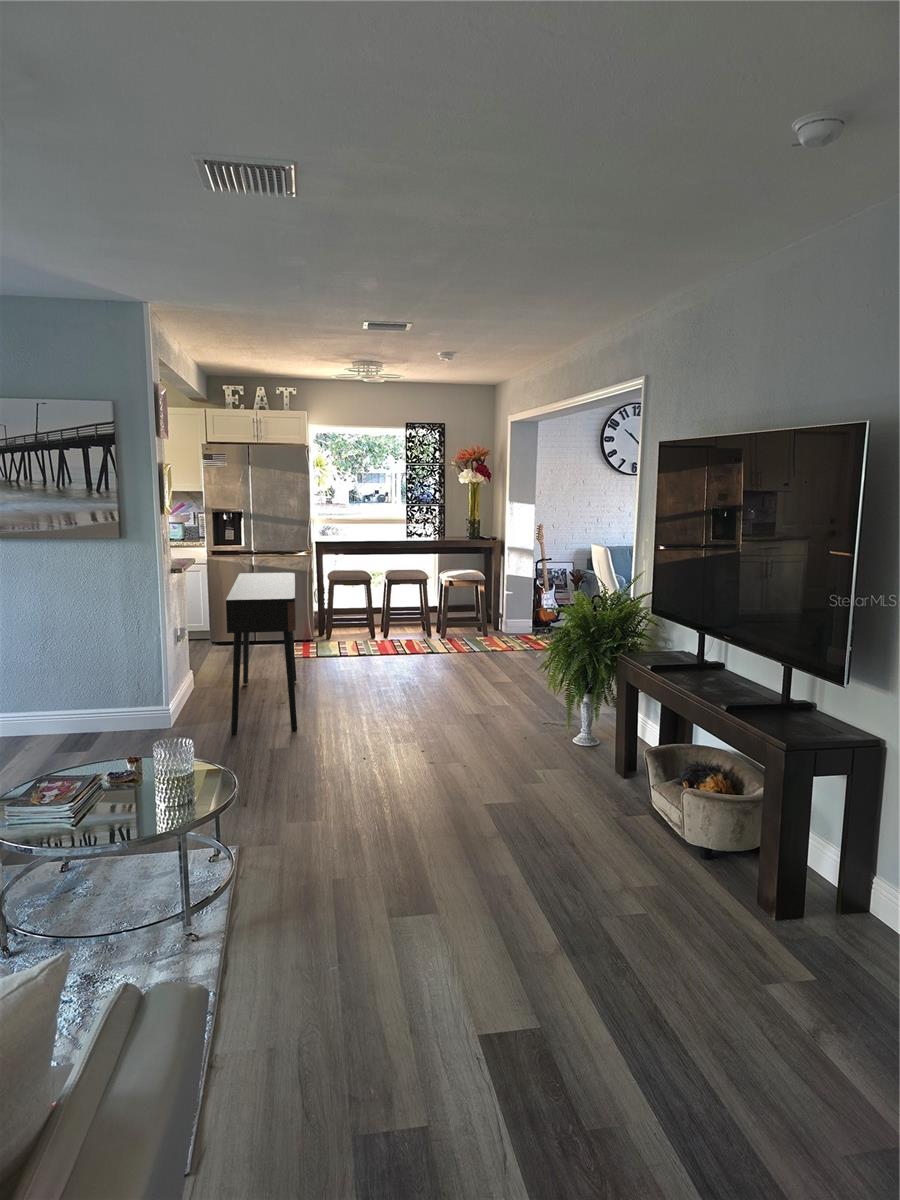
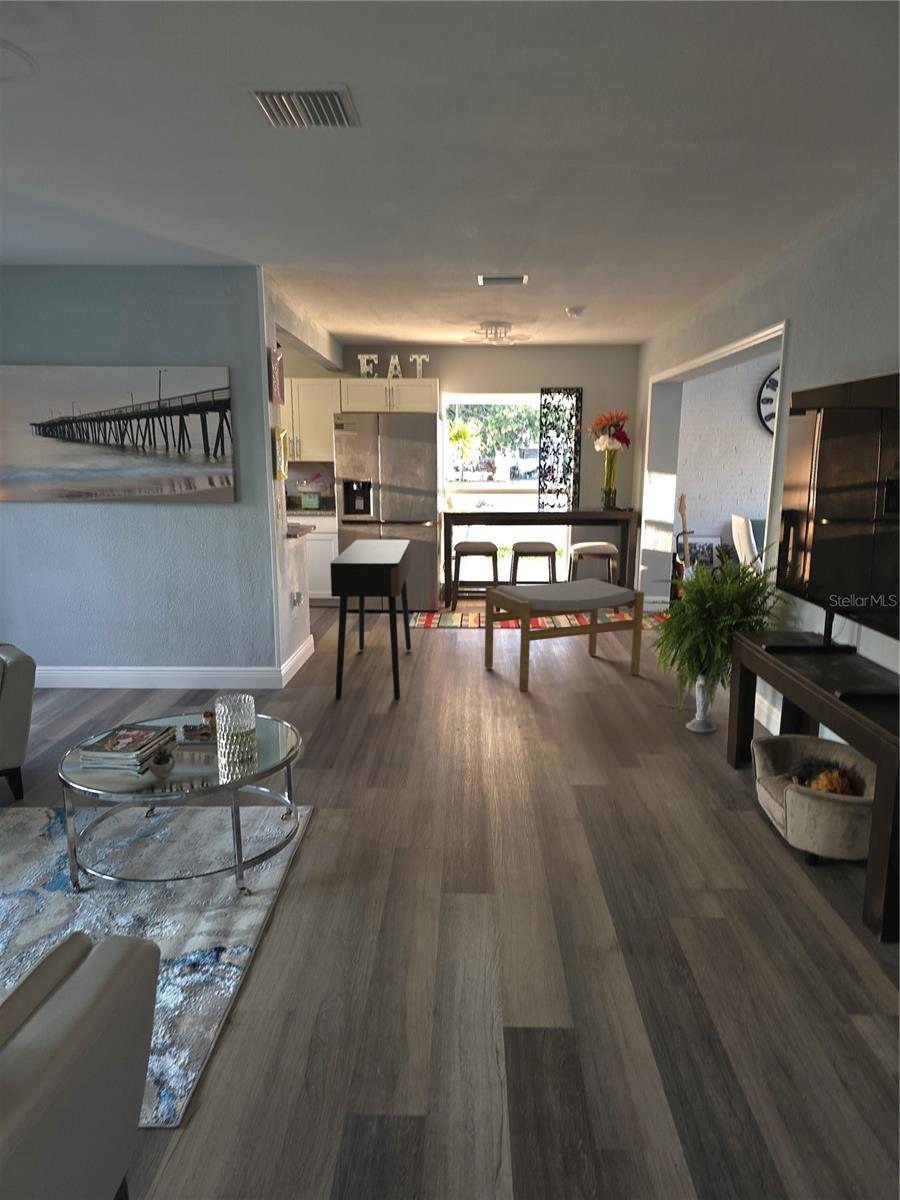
footstool: none [373,606,520,717] -> present [485,578,644,691]
succulent plant: none [89,781,141,827] -> present [148,735,199,779]

